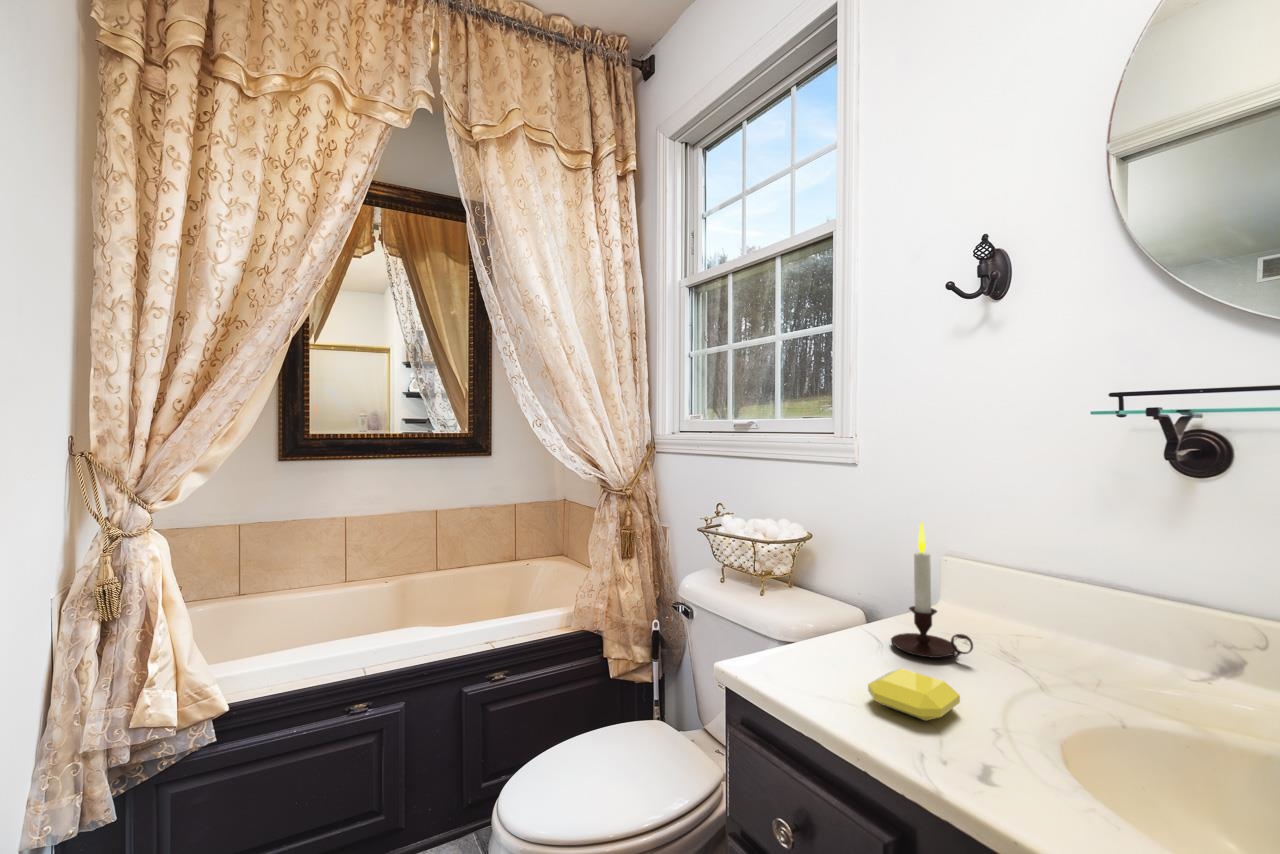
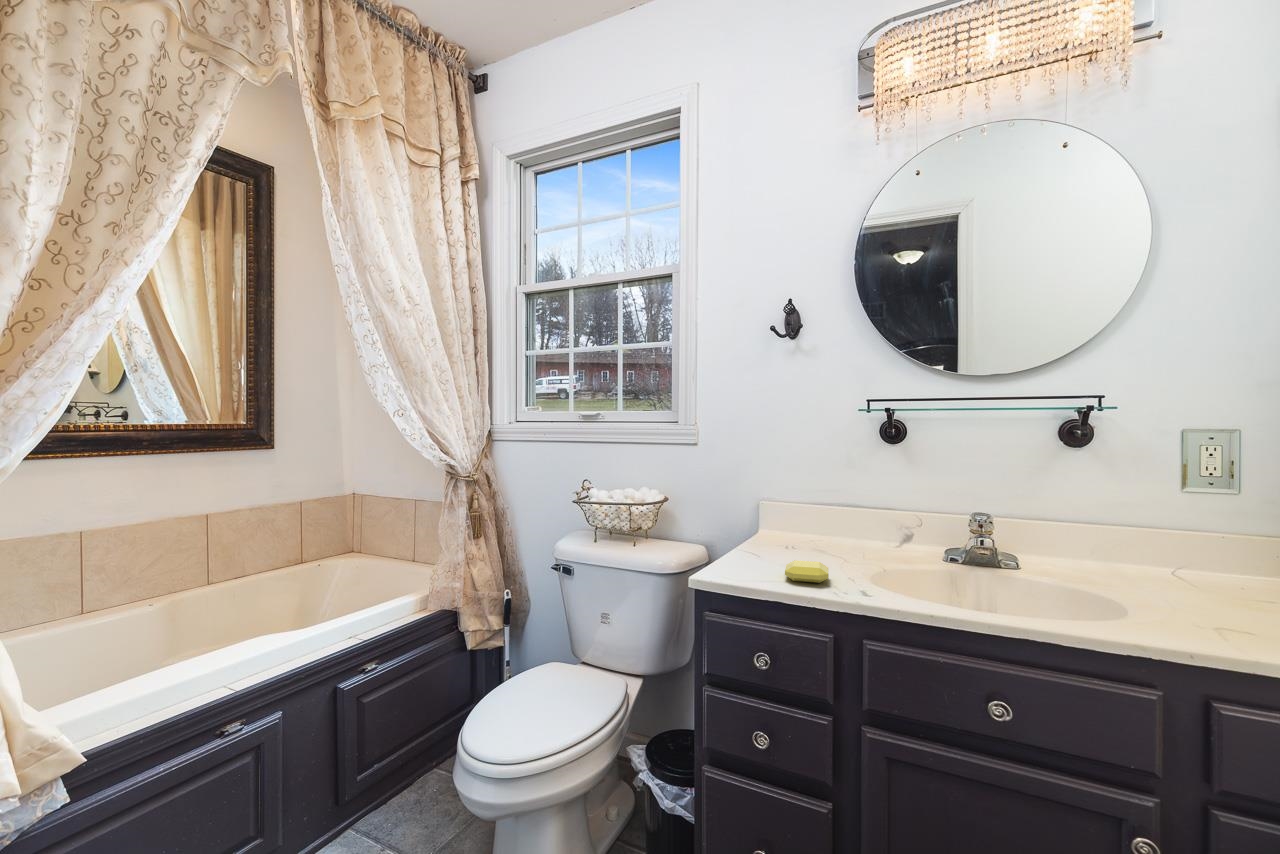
candle: present [891,522,973,658] -> none [762,476,810,557]

